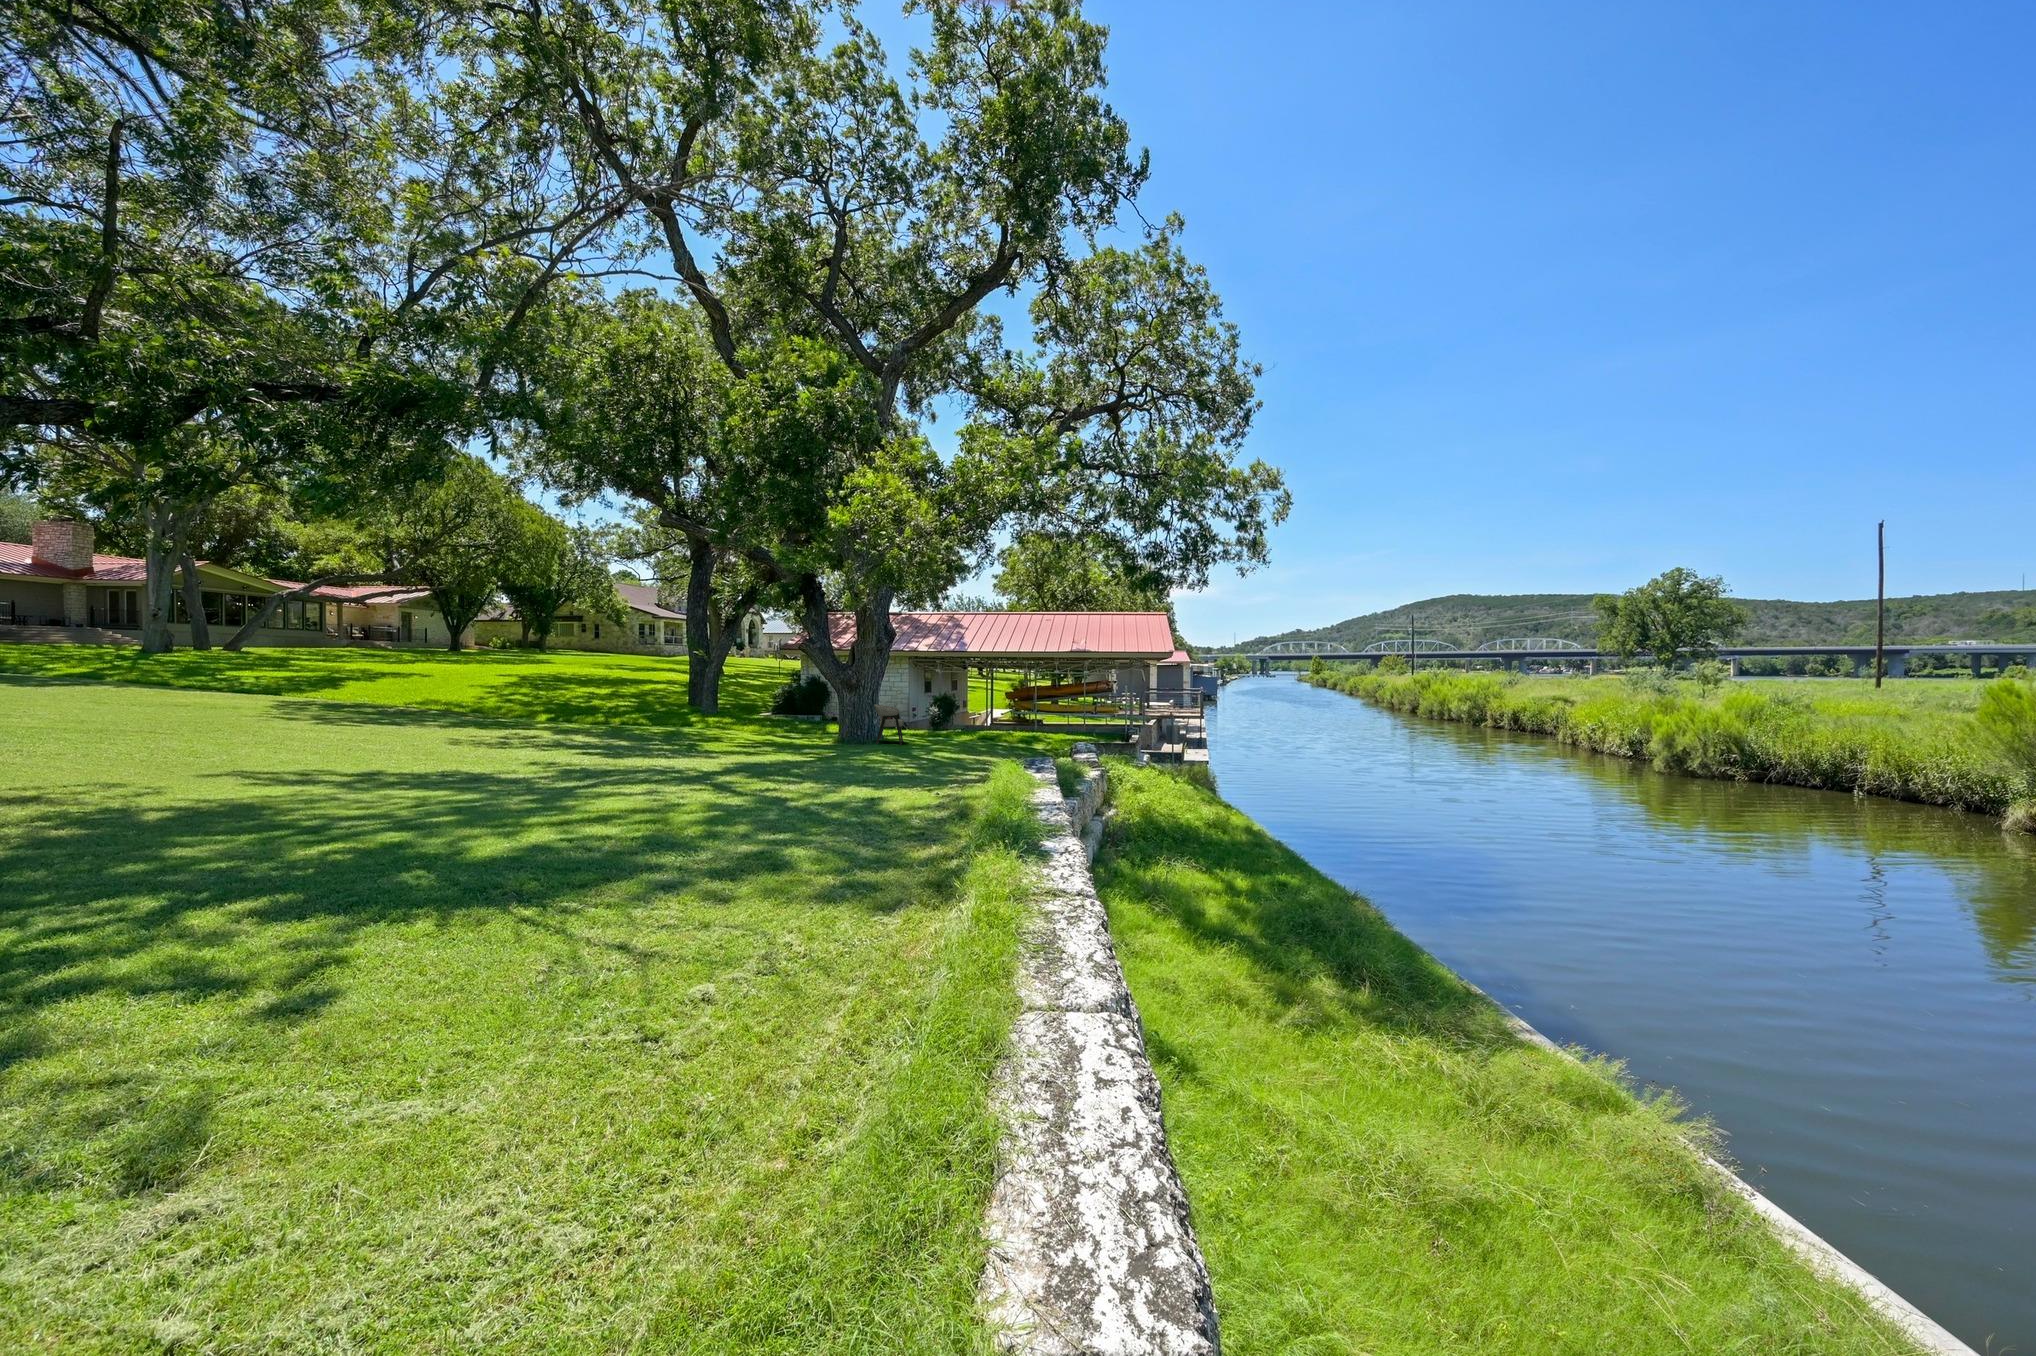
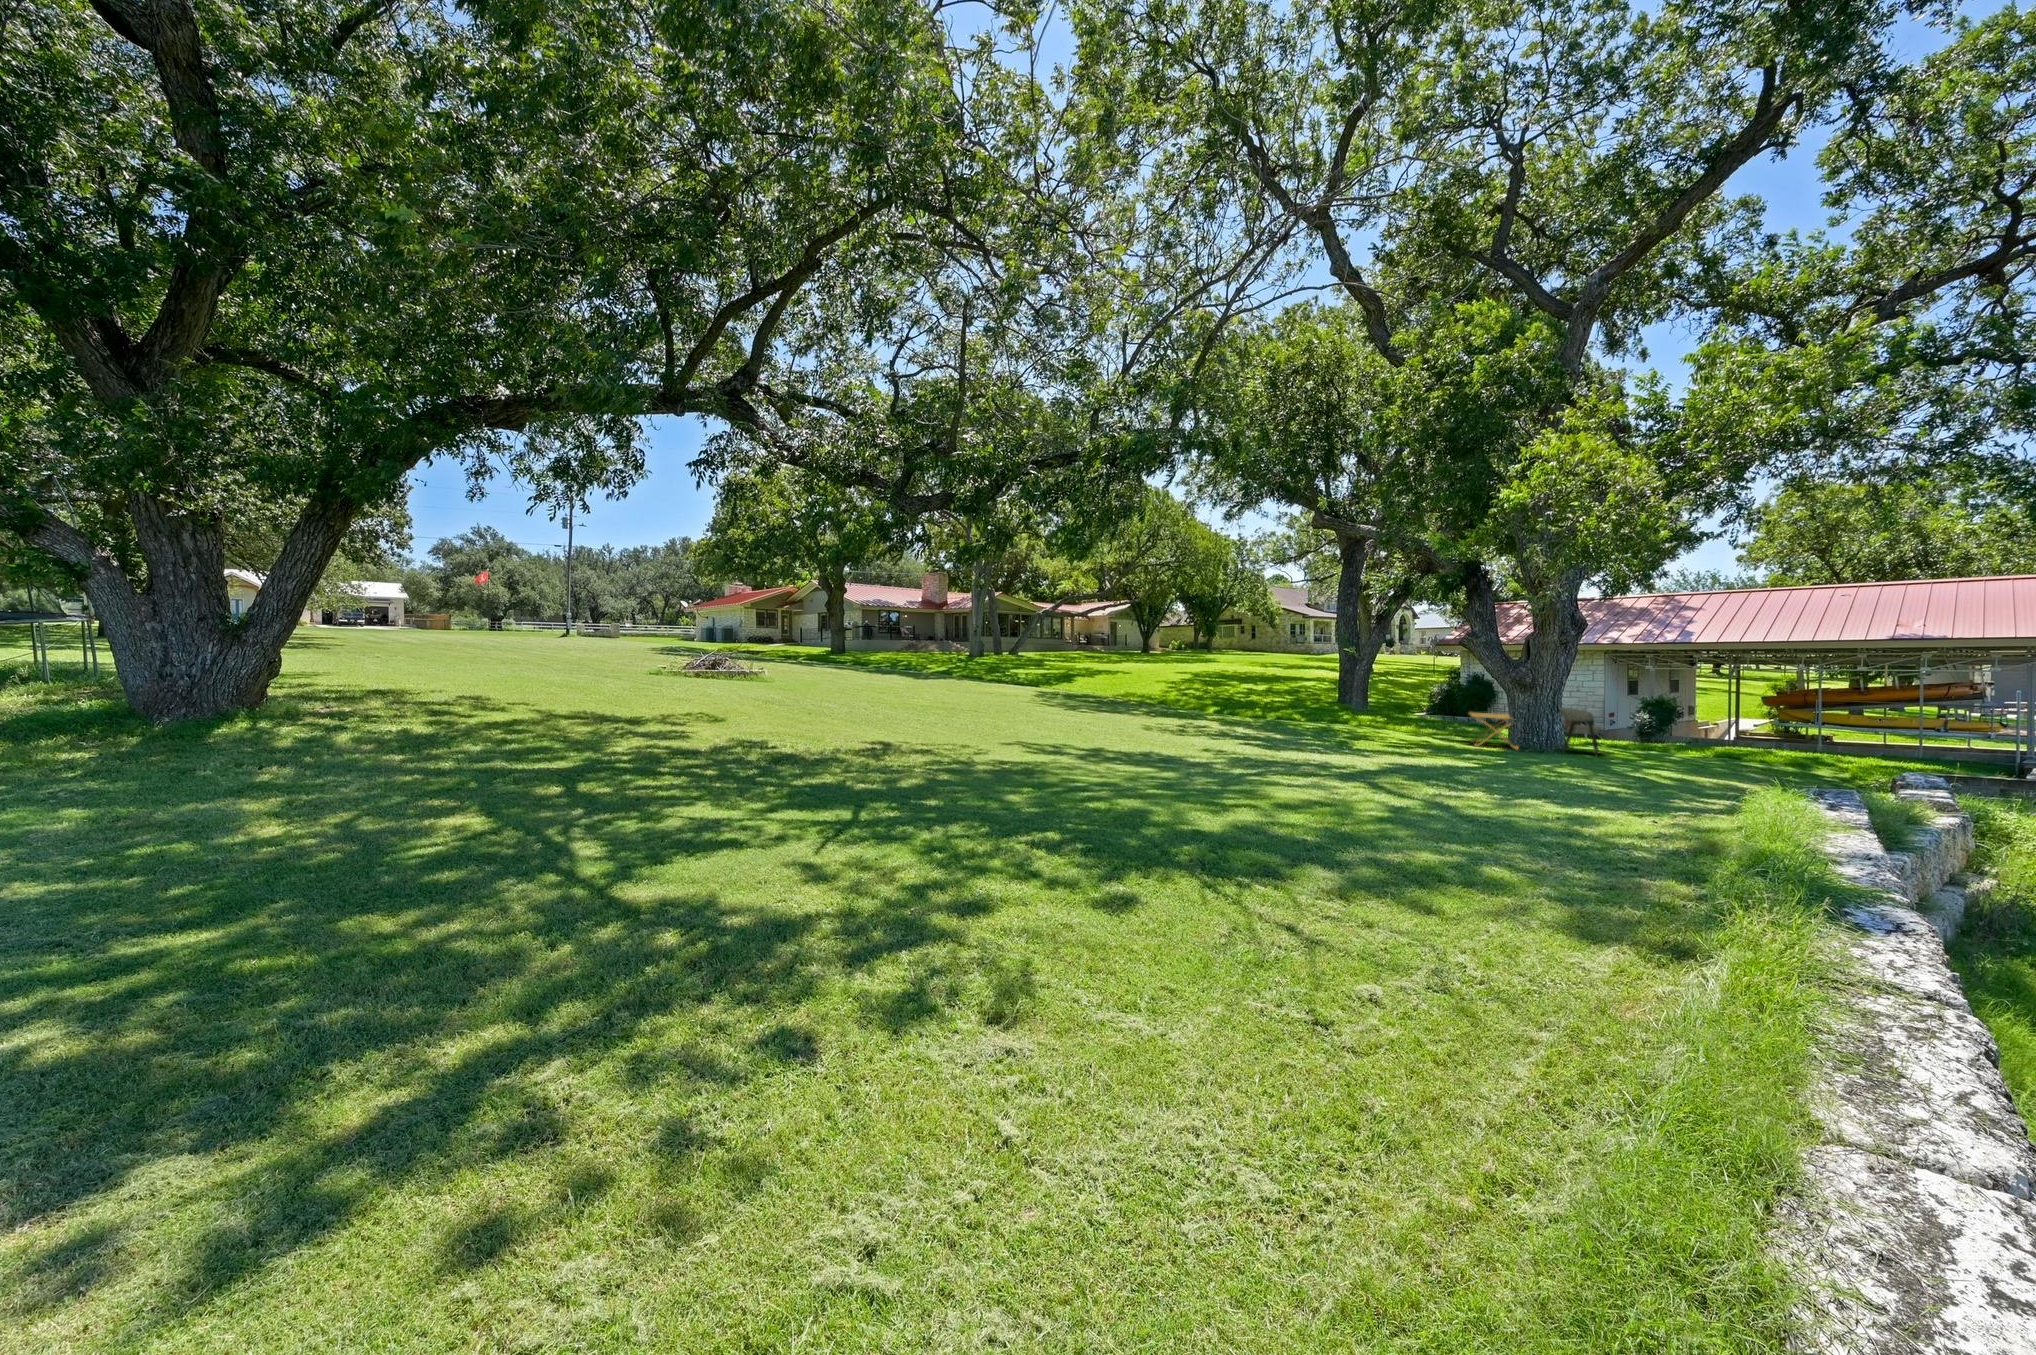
side table: none [803,711,847,743] -> present [1469,712,1518,749]

